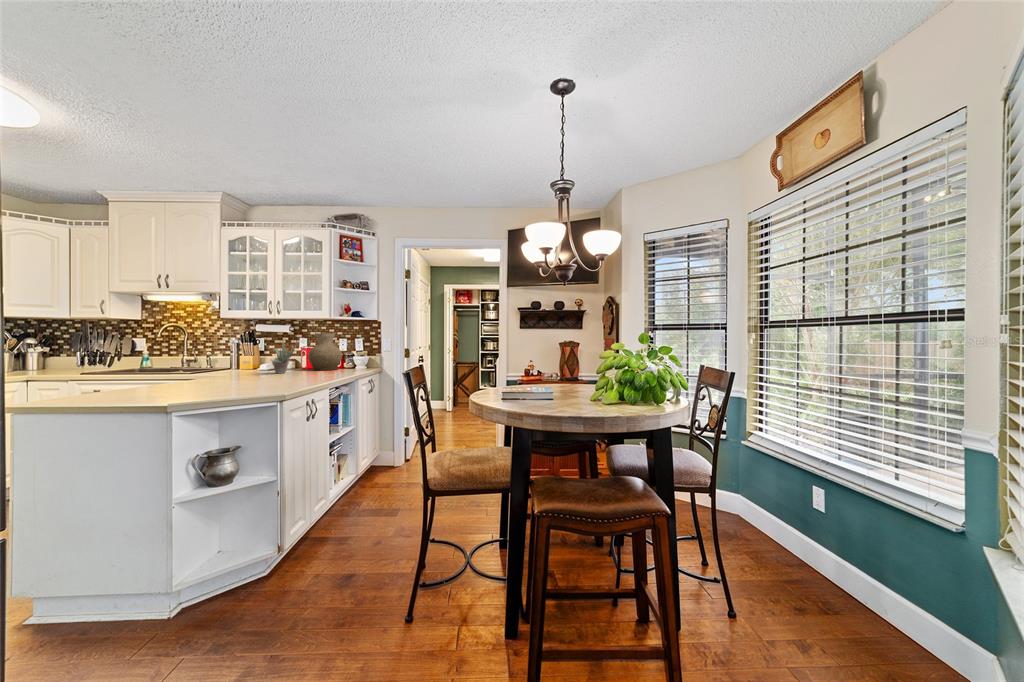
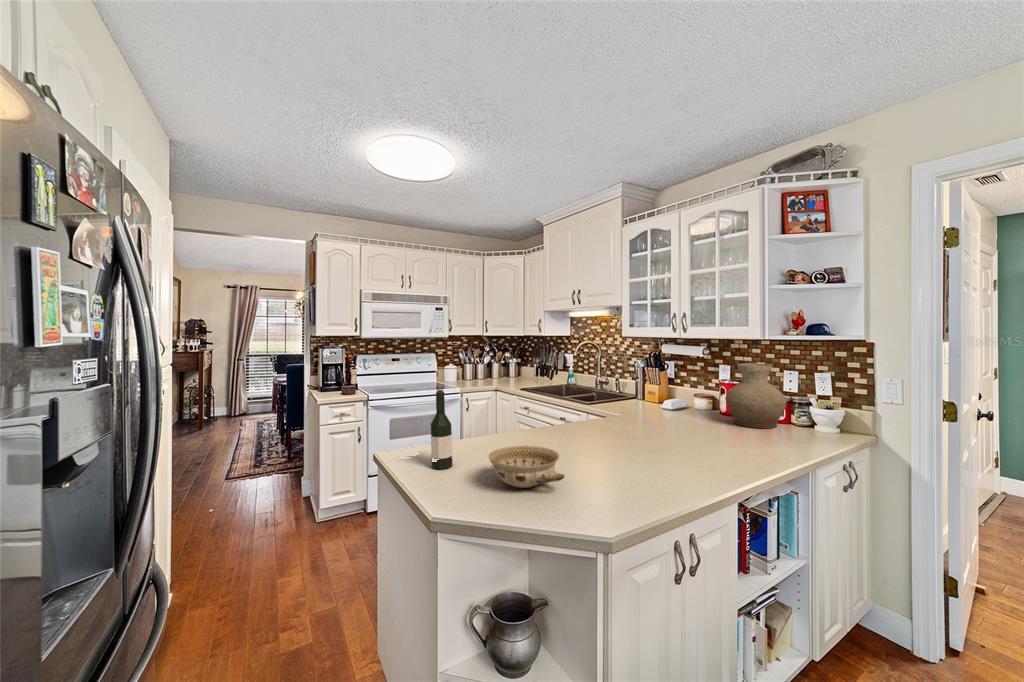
wine bottle: none [105,334,127,396] -> present [431,390,452,470]
succulent plant: present [271,341,294,373] -> none [658,379,697,427]
ceramic bowl: none [172,371,243,391] -> present [489,446,565,488]

